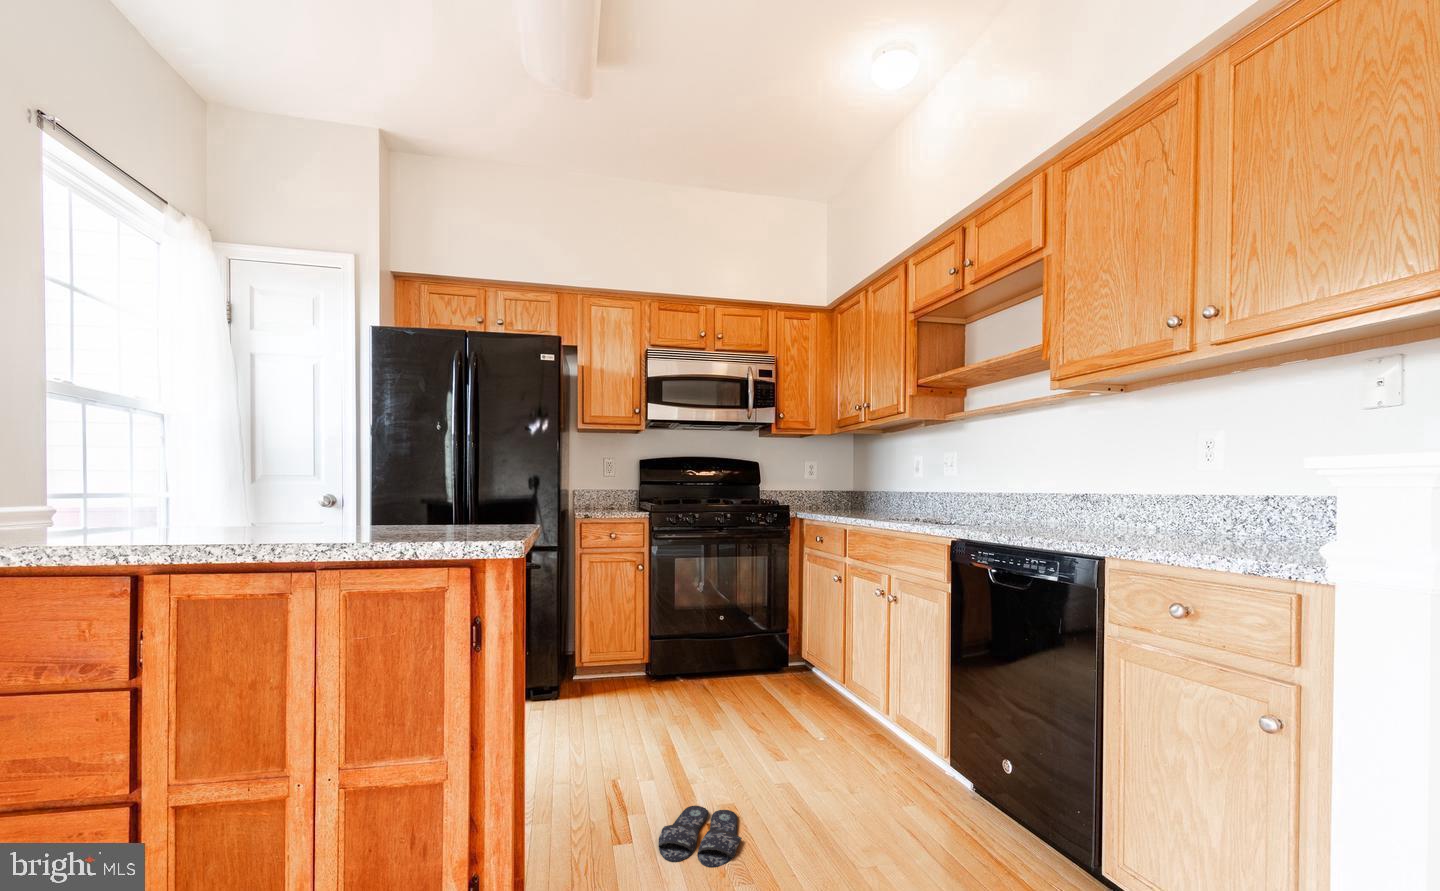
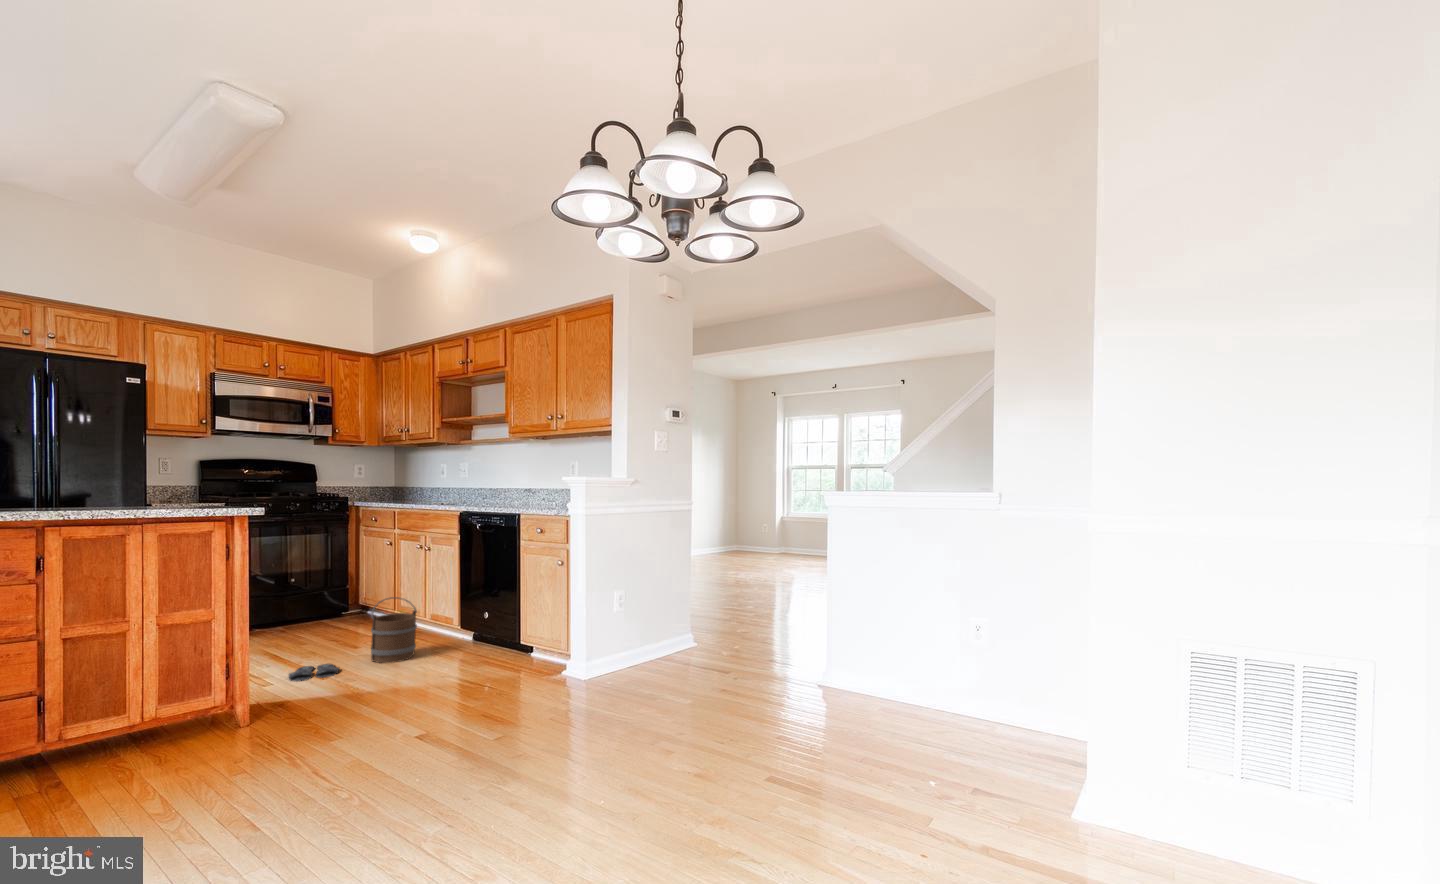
bucket: none [795,706,878,857] -> present [371,597,417,663]

